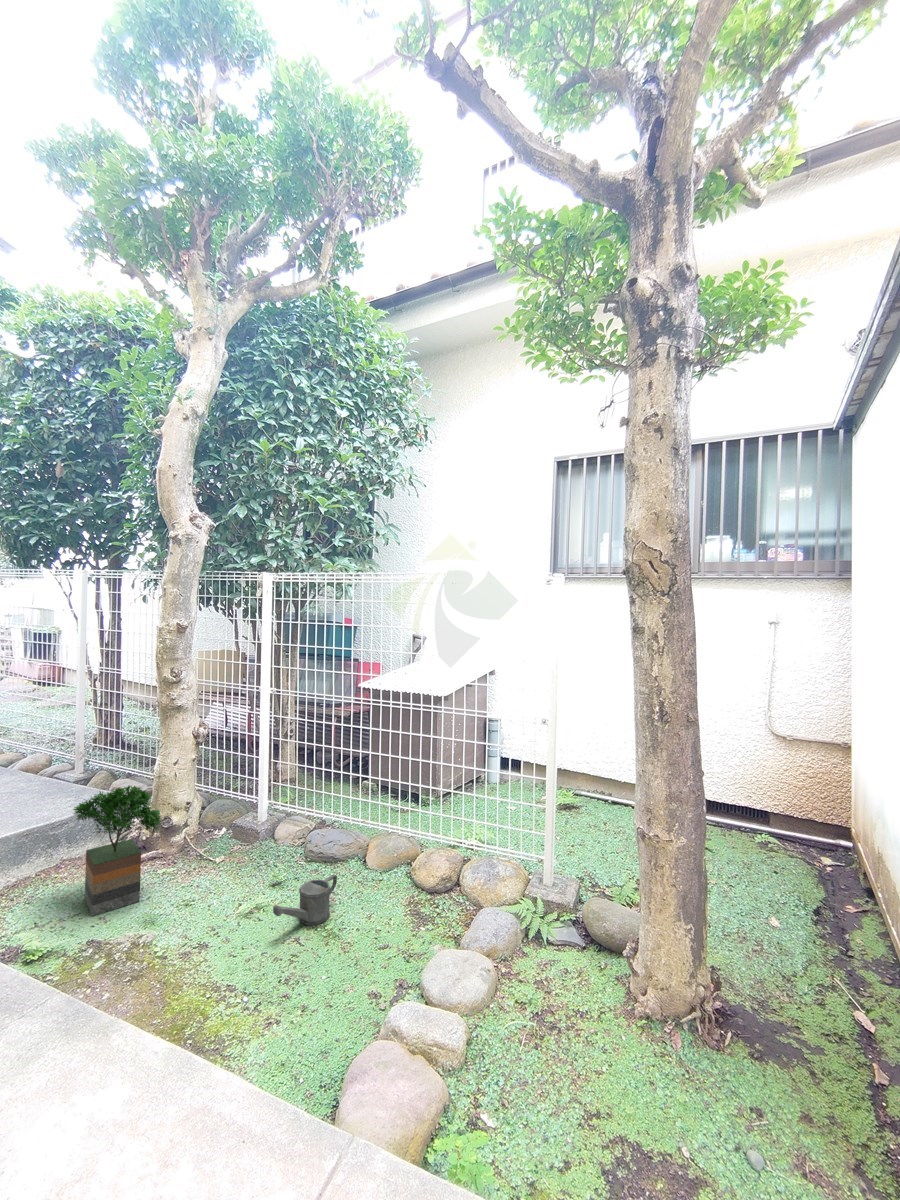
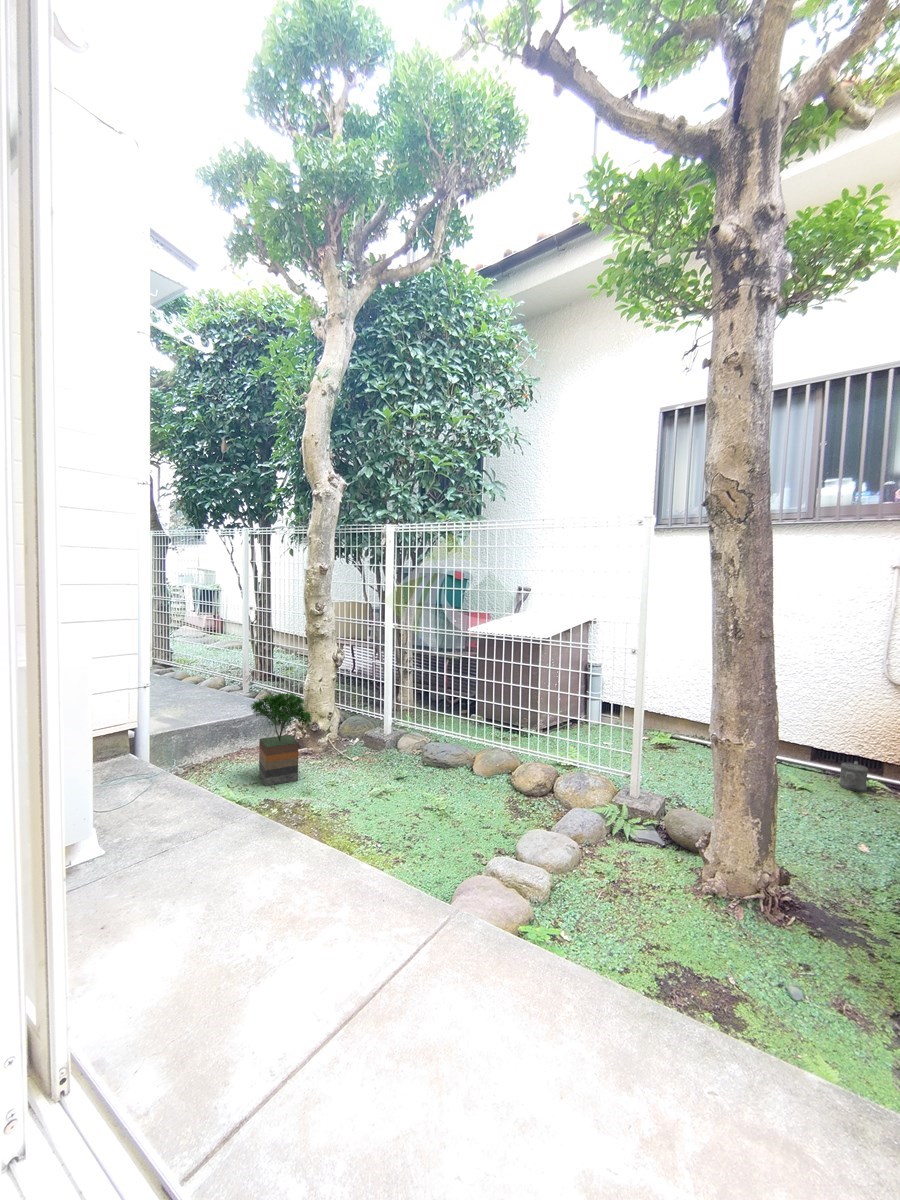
watering can: present [273,875,337,925] -> present [839,761,869,792]

